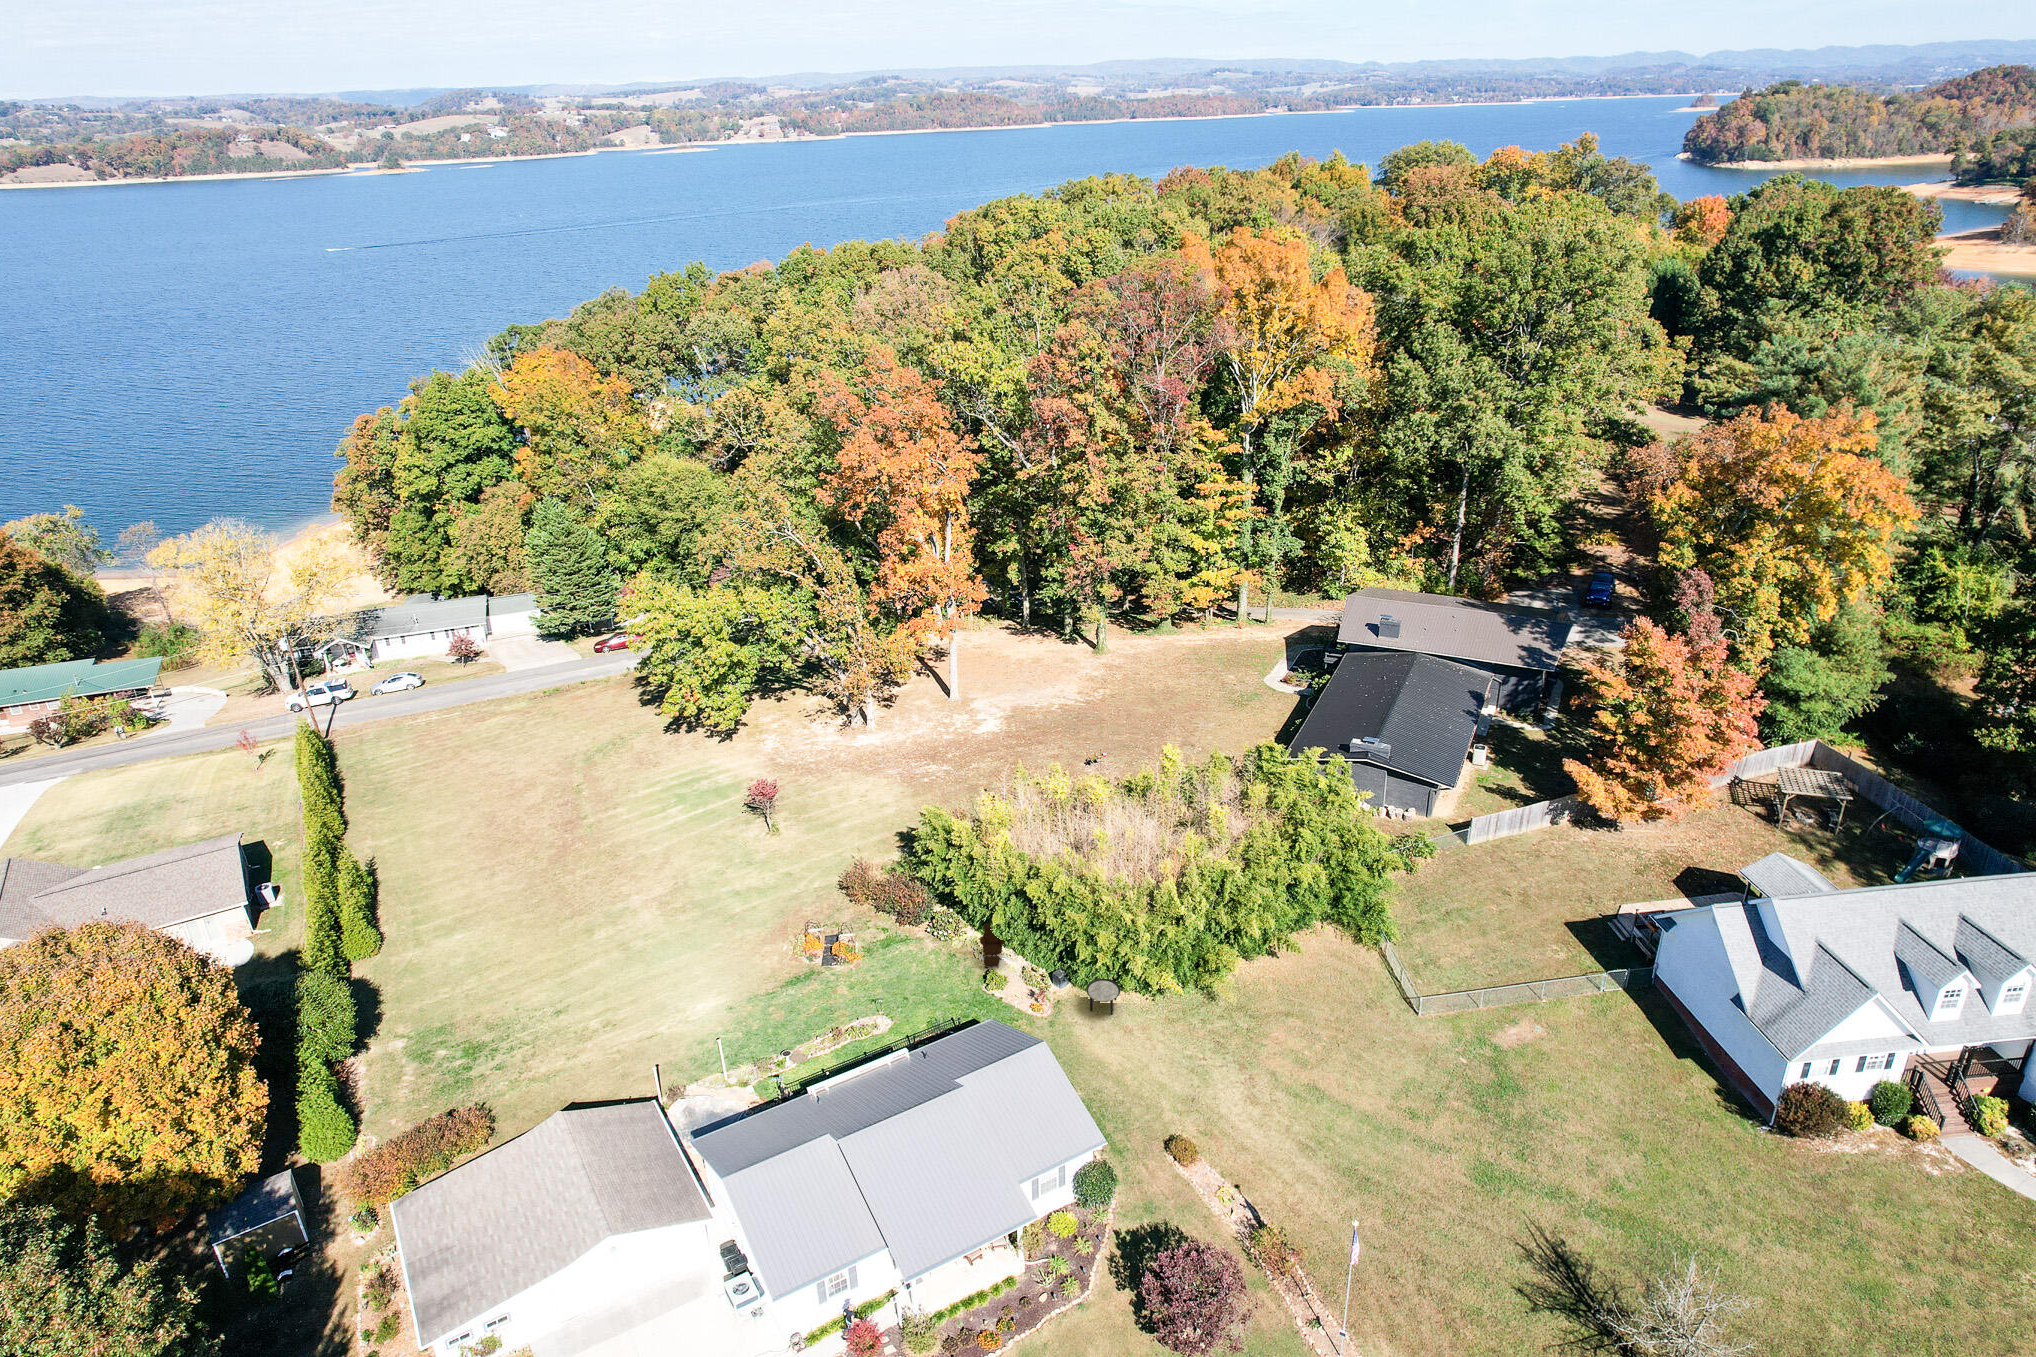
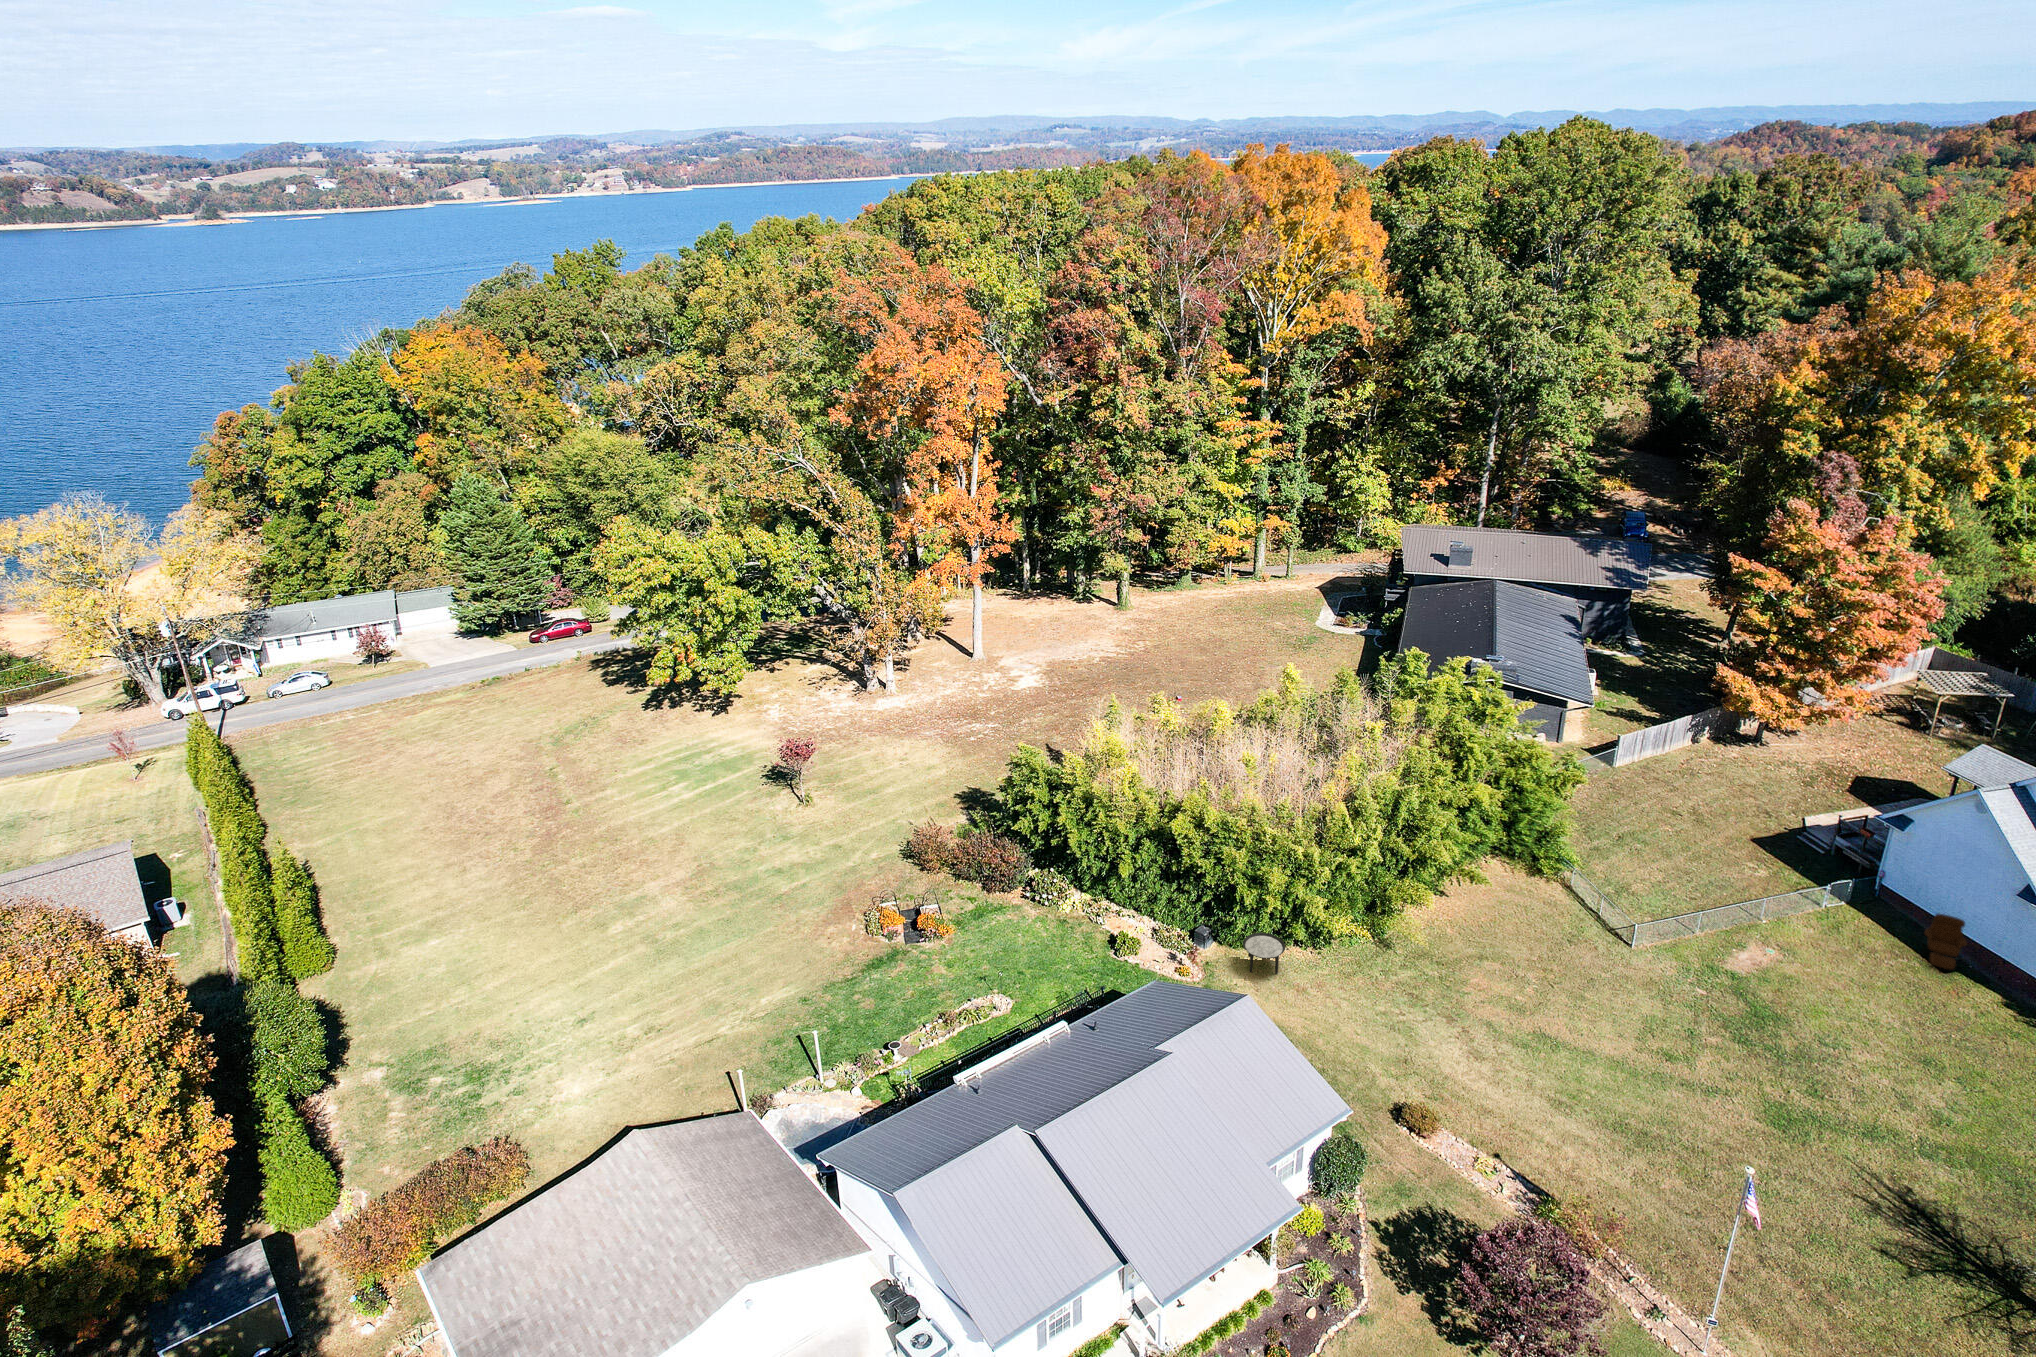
lounge chair: present [980,923,1005,970] -> present [1925,914,1967,970]

